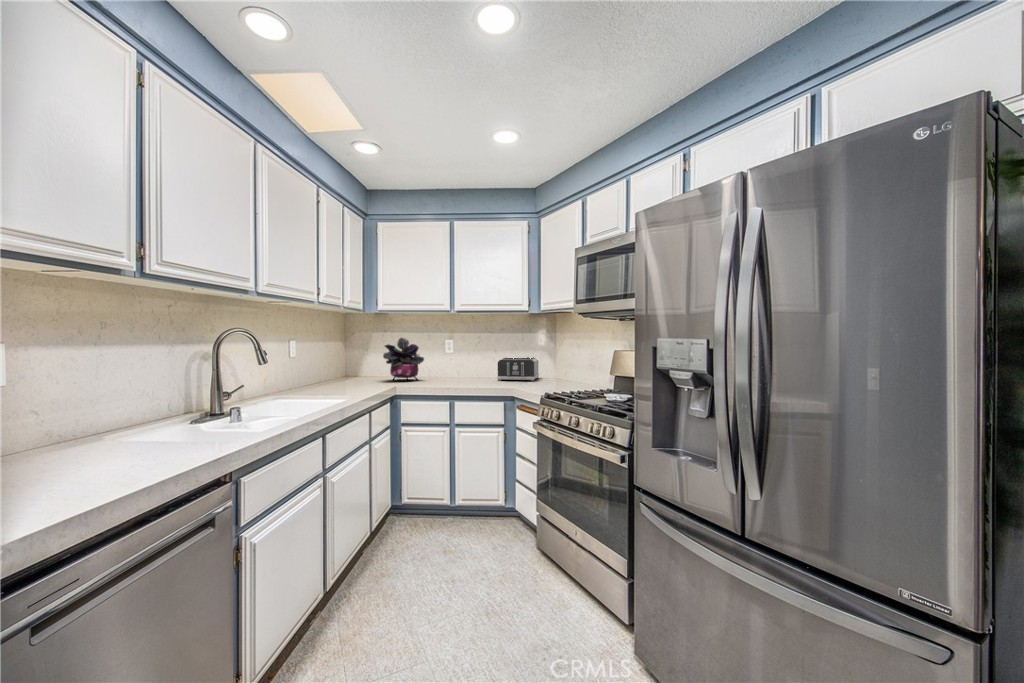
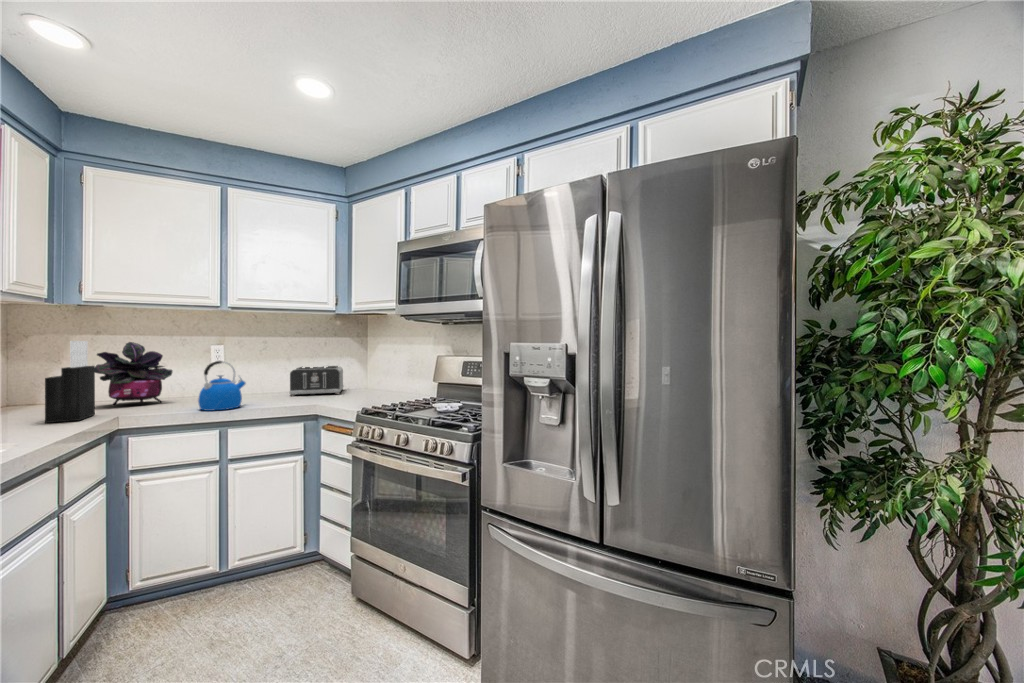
knife block: none [360,337,383,389] -> present [45,341,95,423]
kettle: none [438,351,467,388] -> present [198,361,246,411]

